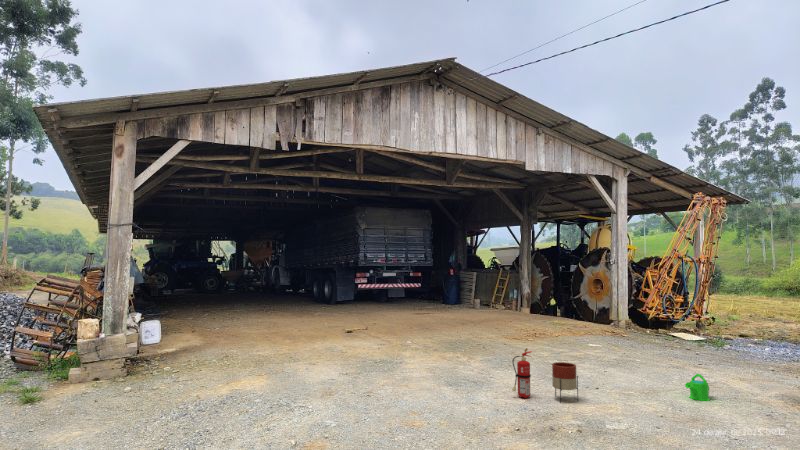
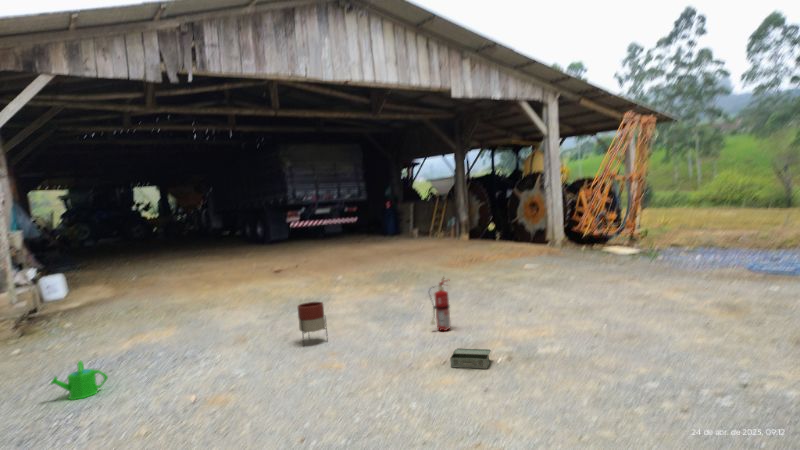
planter: present [552,362,578,403] -> present [298,302,327,343]
watering can: present [685,374,710,401] -> present [51,361,108,400]
toolbox: none [539,415,574,435] -> present [450,348,491,369]

